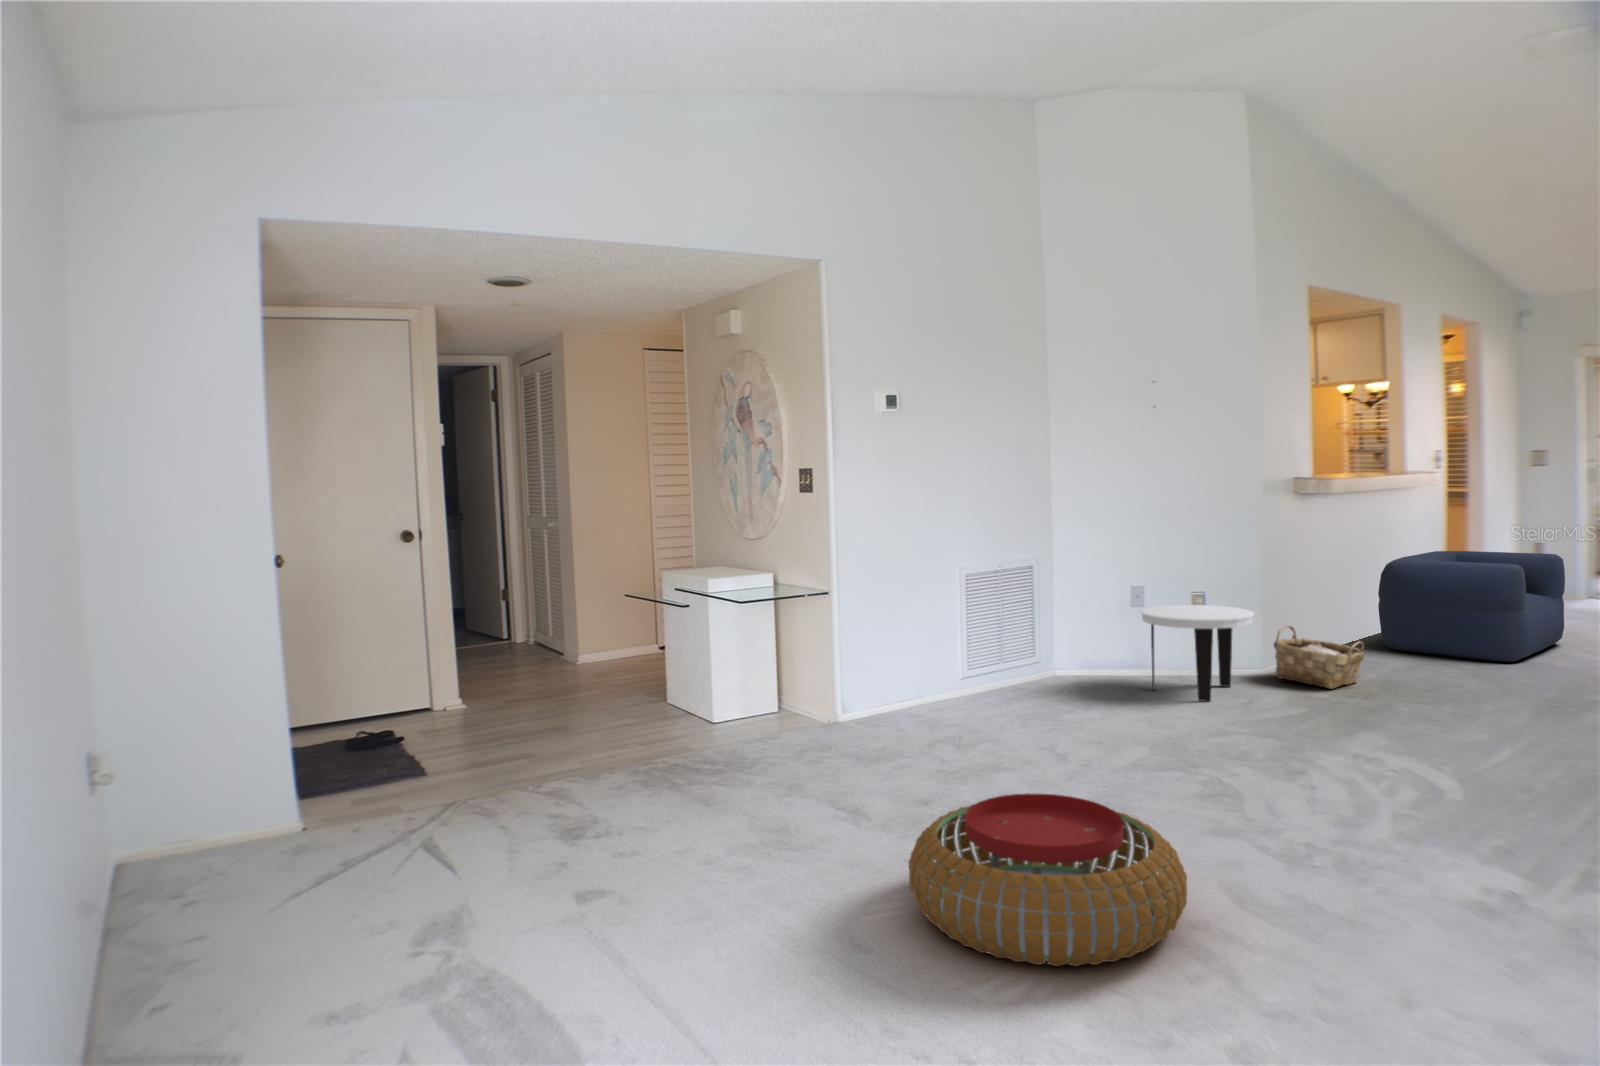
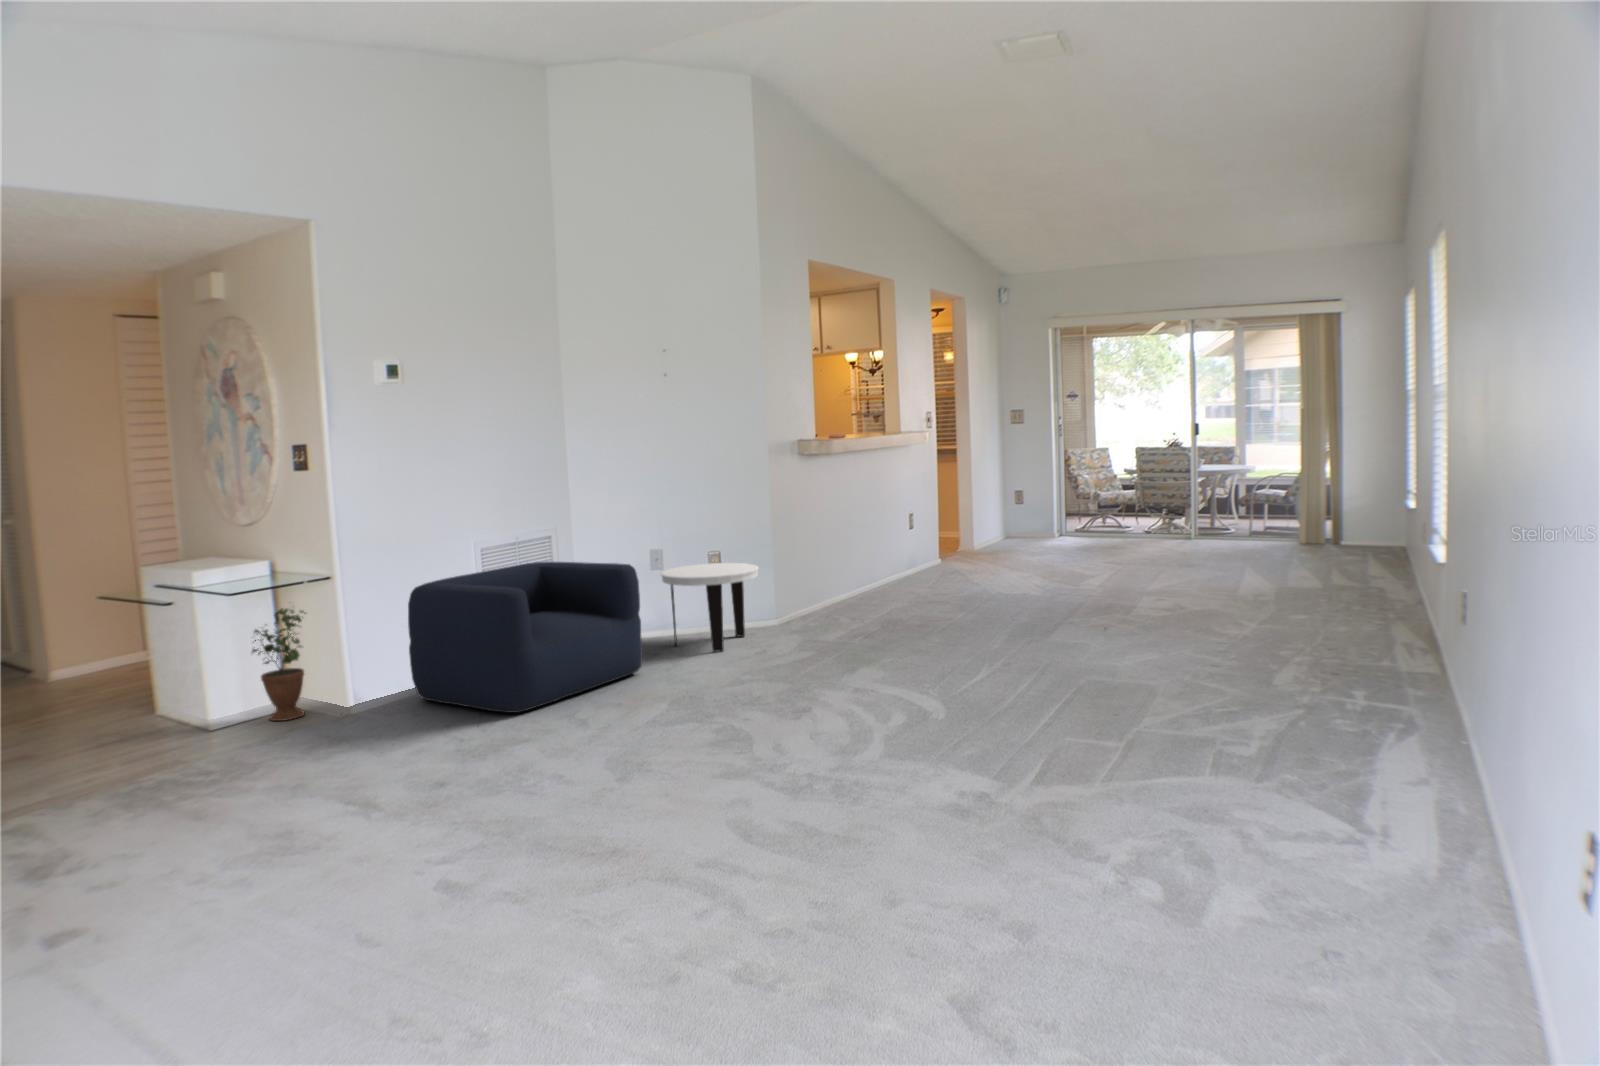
armchair: present [1378,551,1565,662] -> present [408,562,643,713]
potted plant: none [754,615,804,726] -> present [252,609,306,721]
woven basket: present [1274,625,1365,689] -> none [782,576,854,630]
pouf: present [909,793,1187,967] -> none [391,745,645,894]

